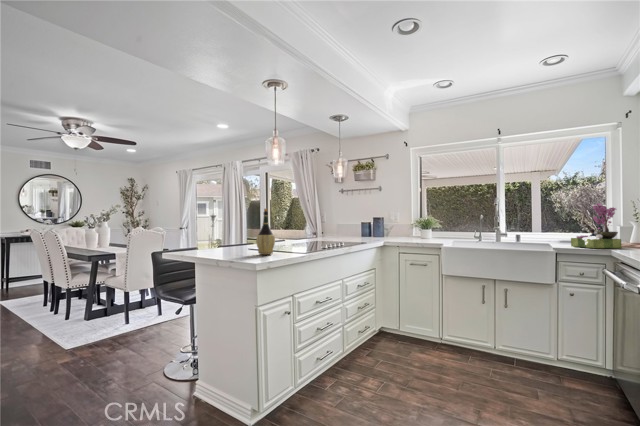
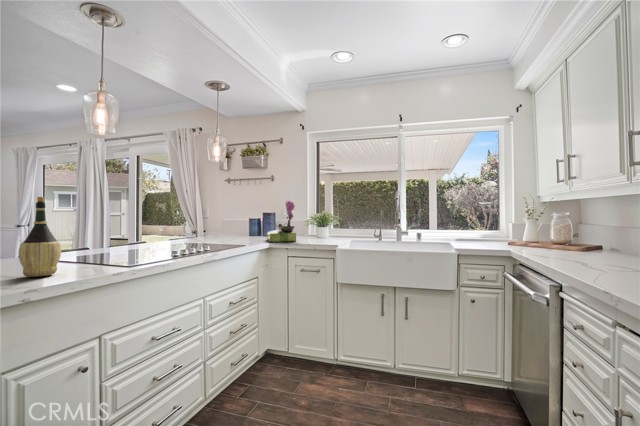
flower arrangement: present [571,203,621,248] -> present [267,200,296,242]

